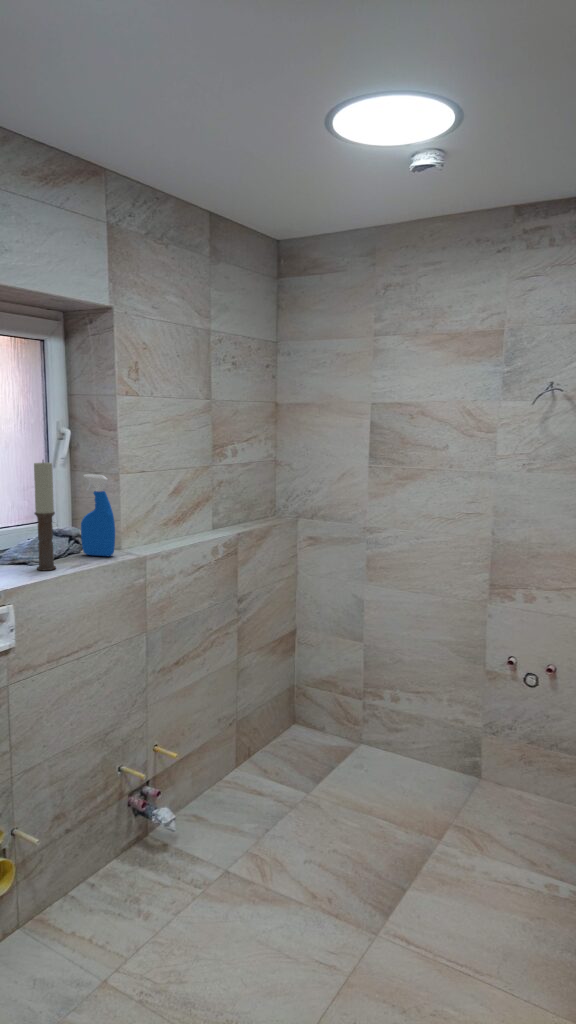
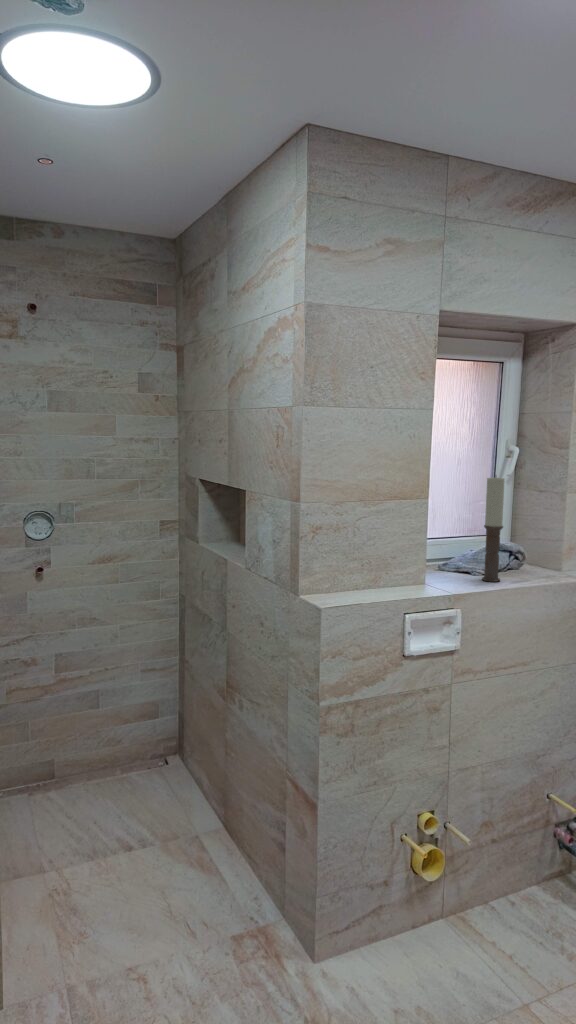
spray bottle: present [81,474,115,556] -> none [524,491,560,575]

